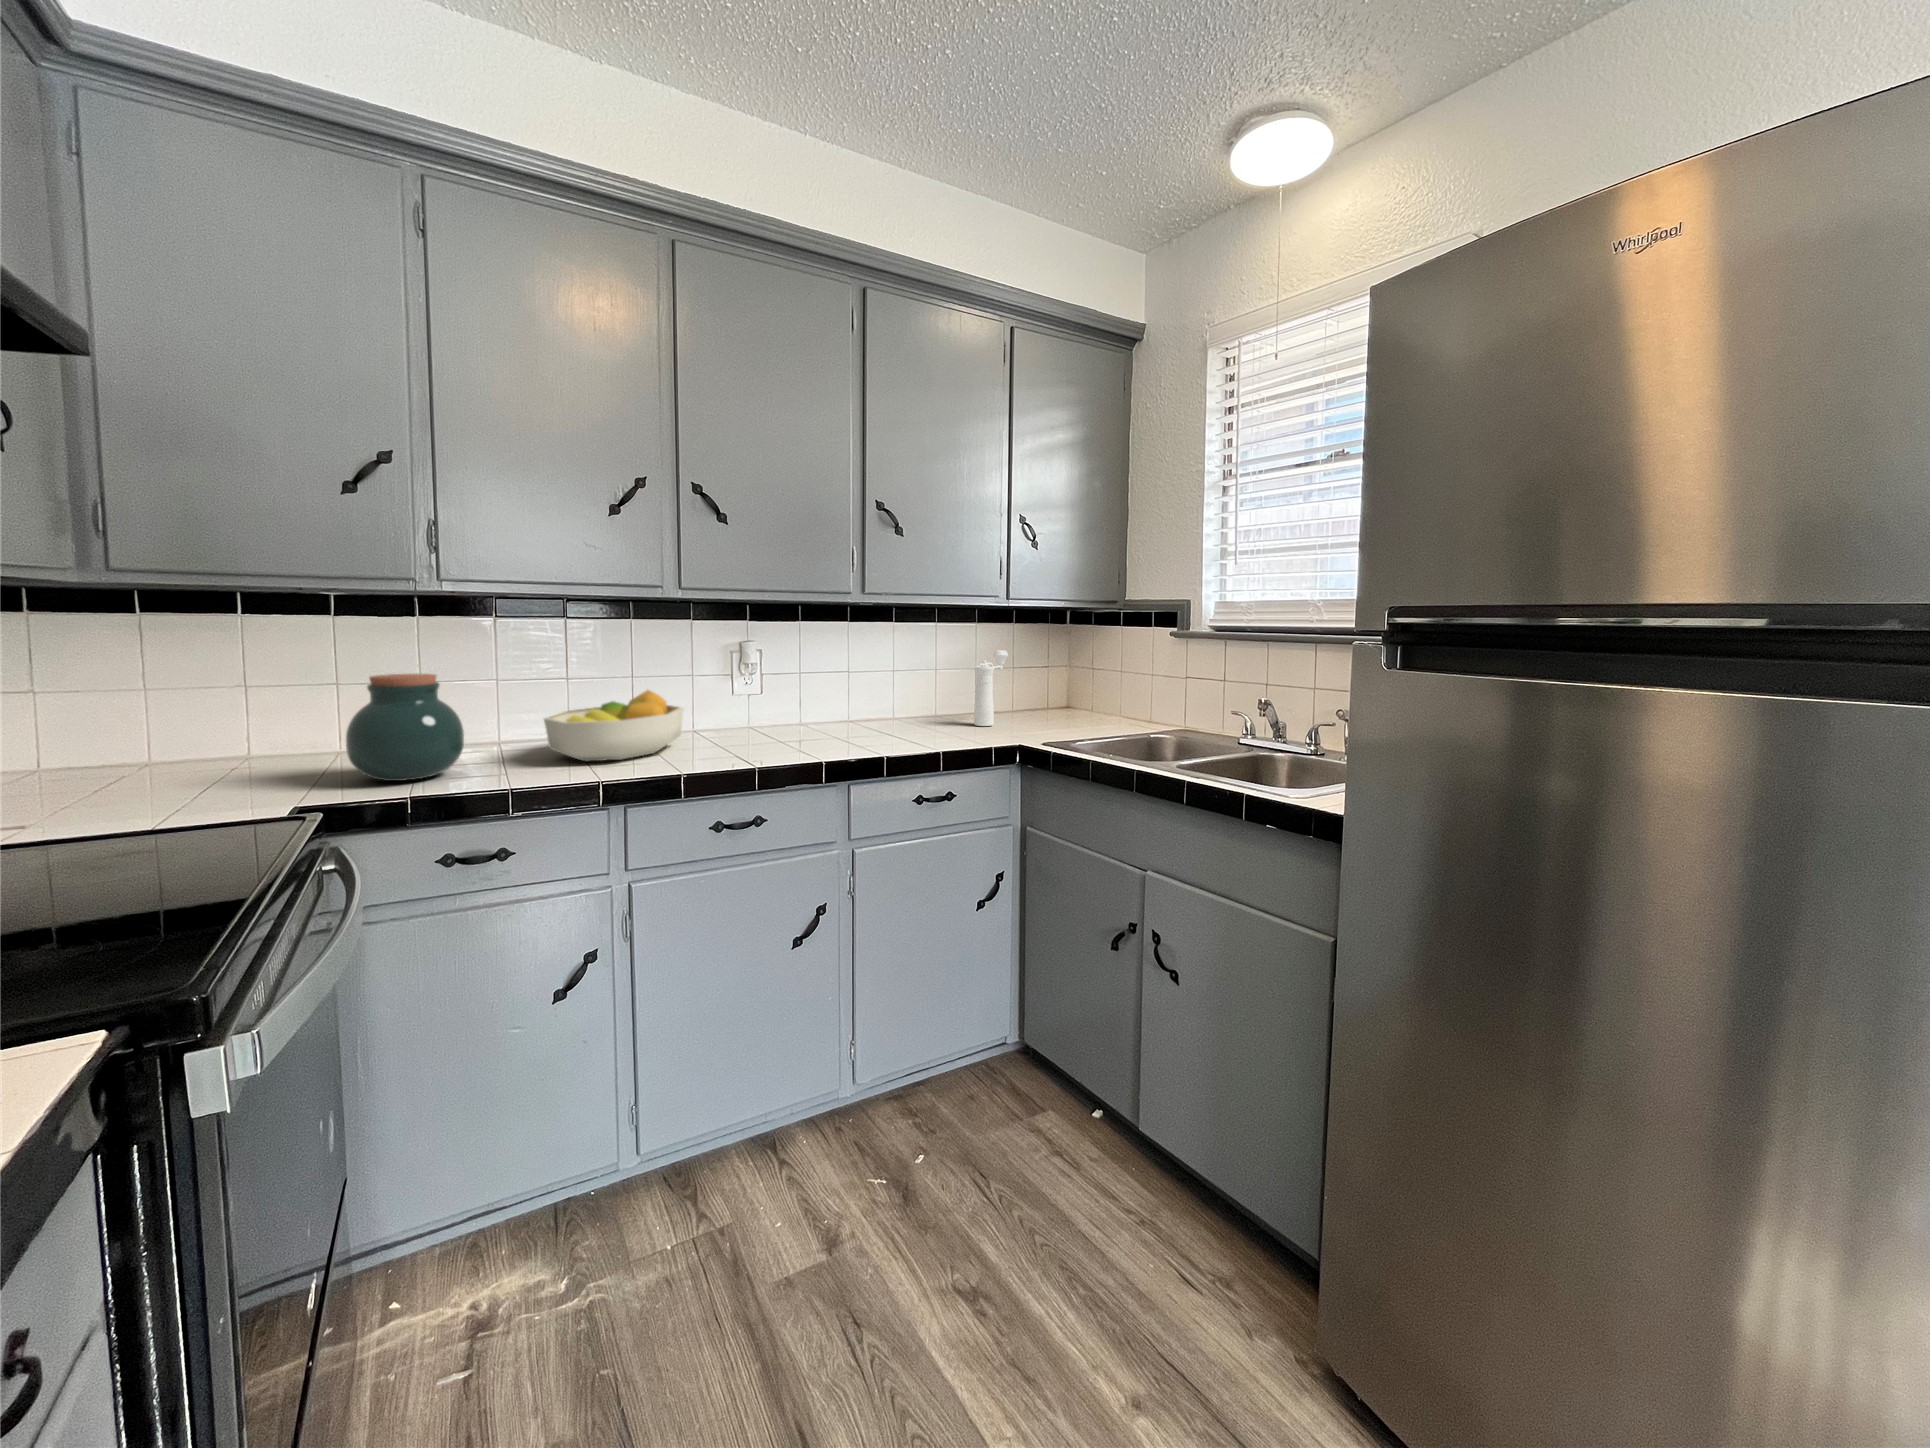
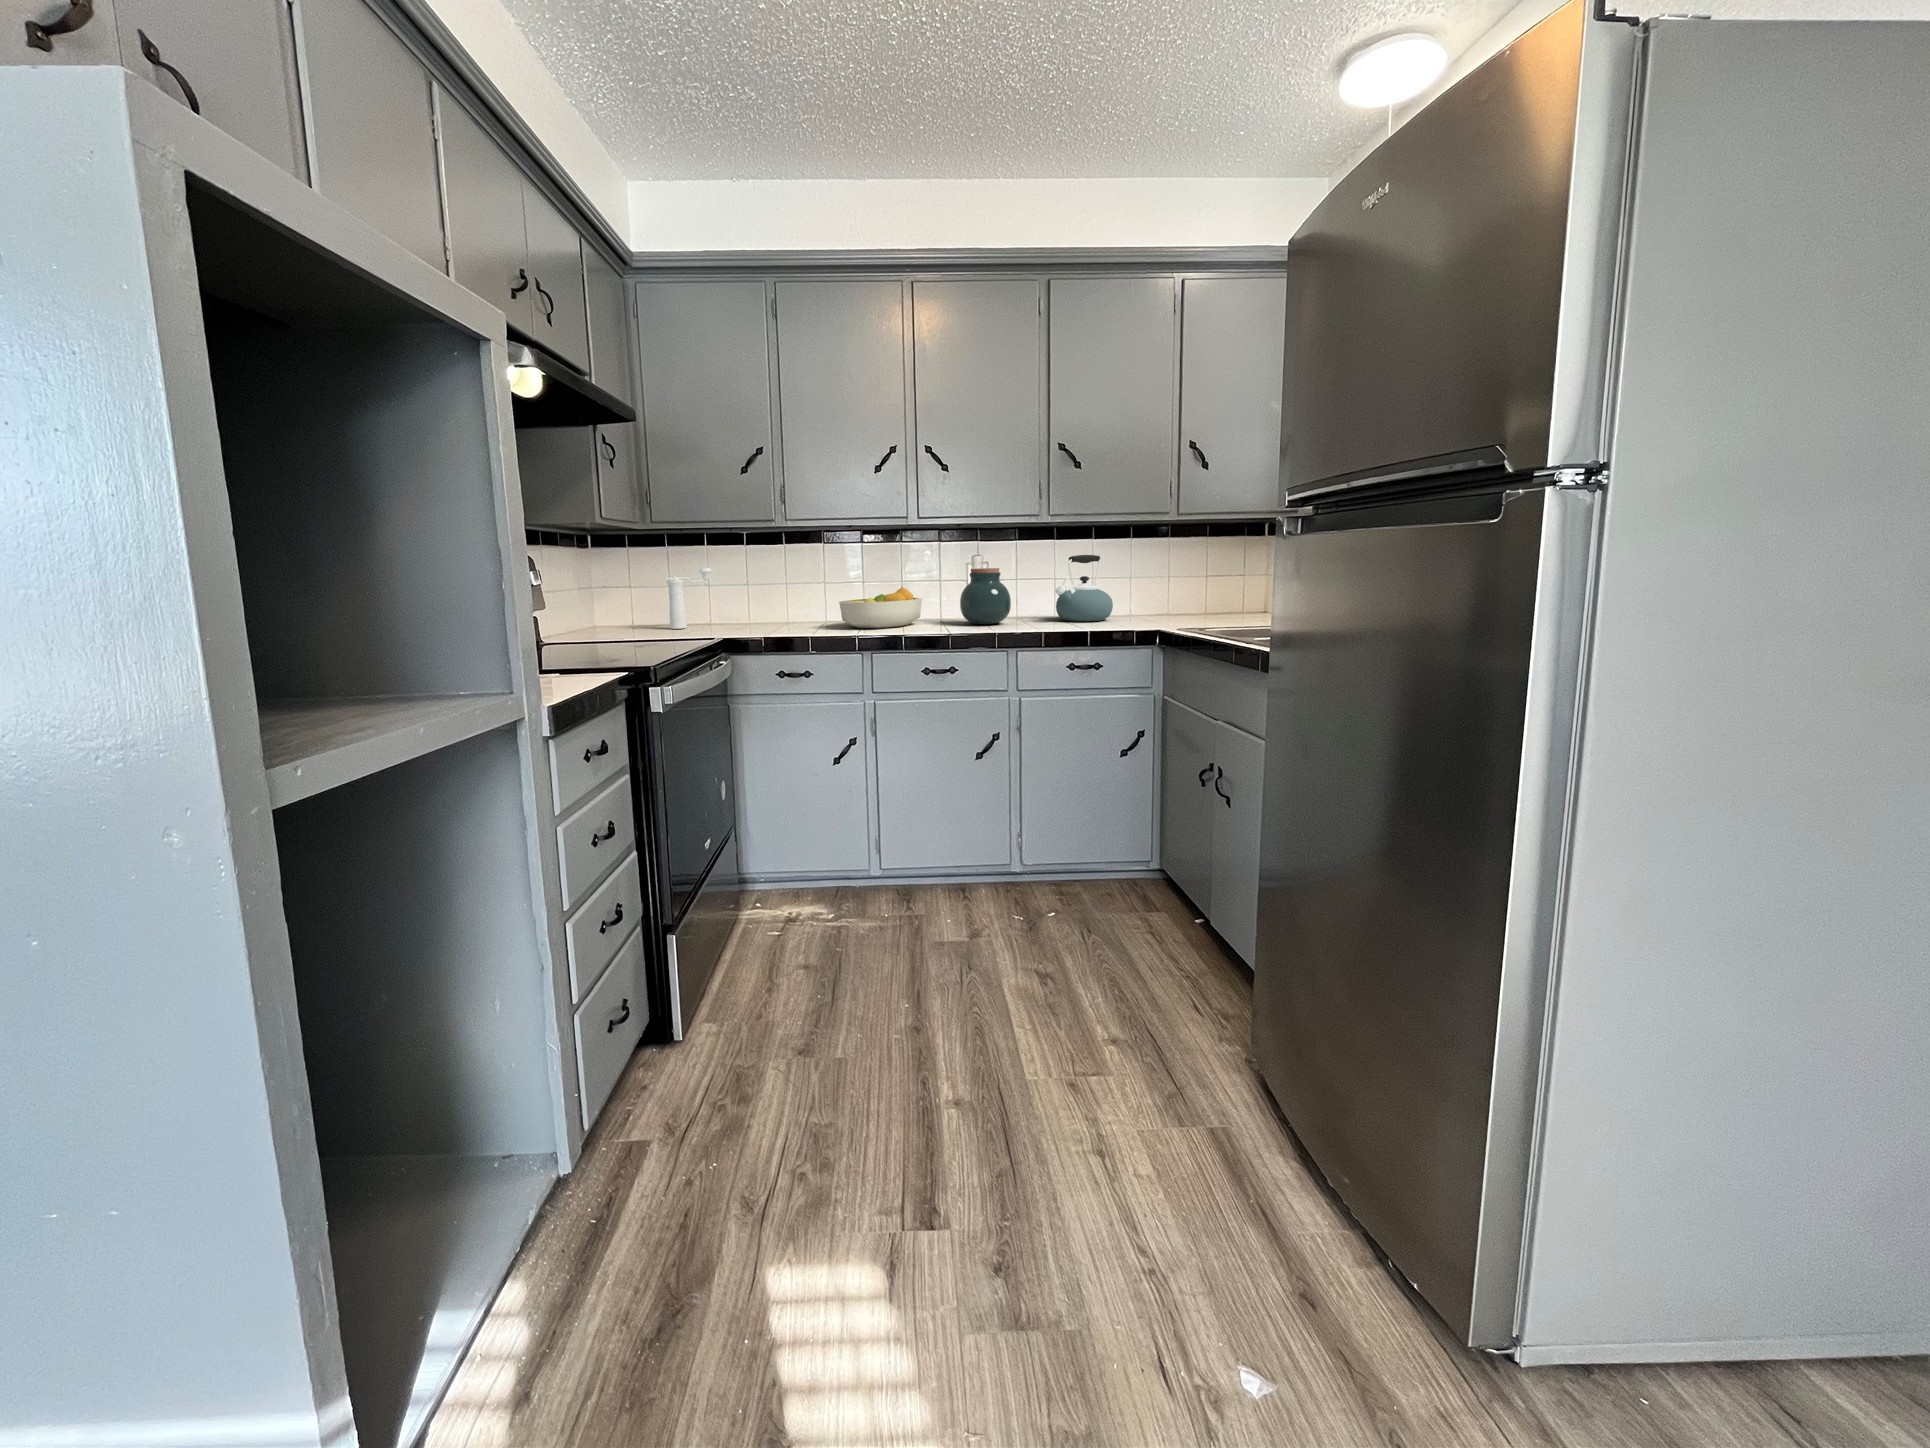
kettle: none [868,645,940,732] -> present [1055,555,1113,621]
pepper mill: present [974,650,1008,726] -> present [666,568,711,629]
jar: present [346,674,464,781] -> present [960,568,1011,624]

